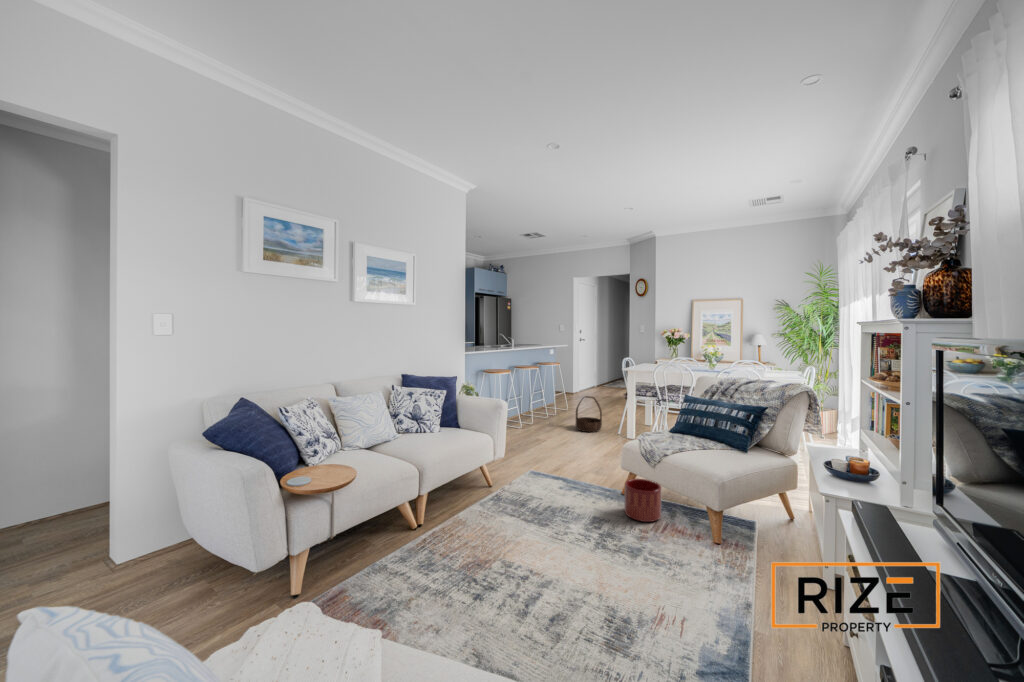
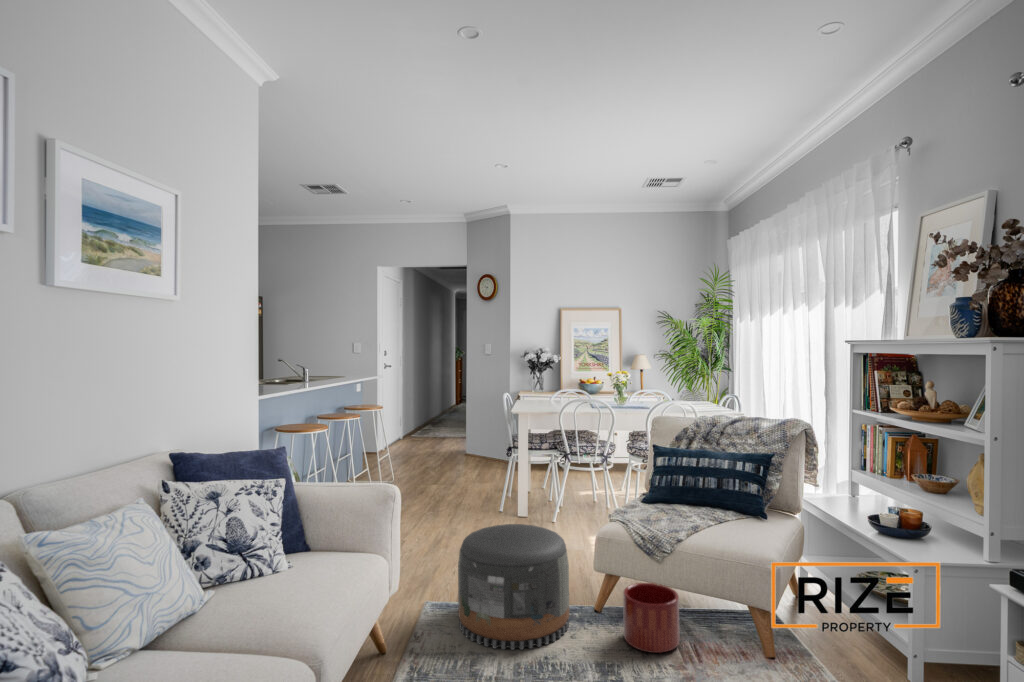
basket: present [576,396,602,432] -> none [436,456,476,513]
pouf: none [535,433,602,503] -> present [458,524,569,650]

